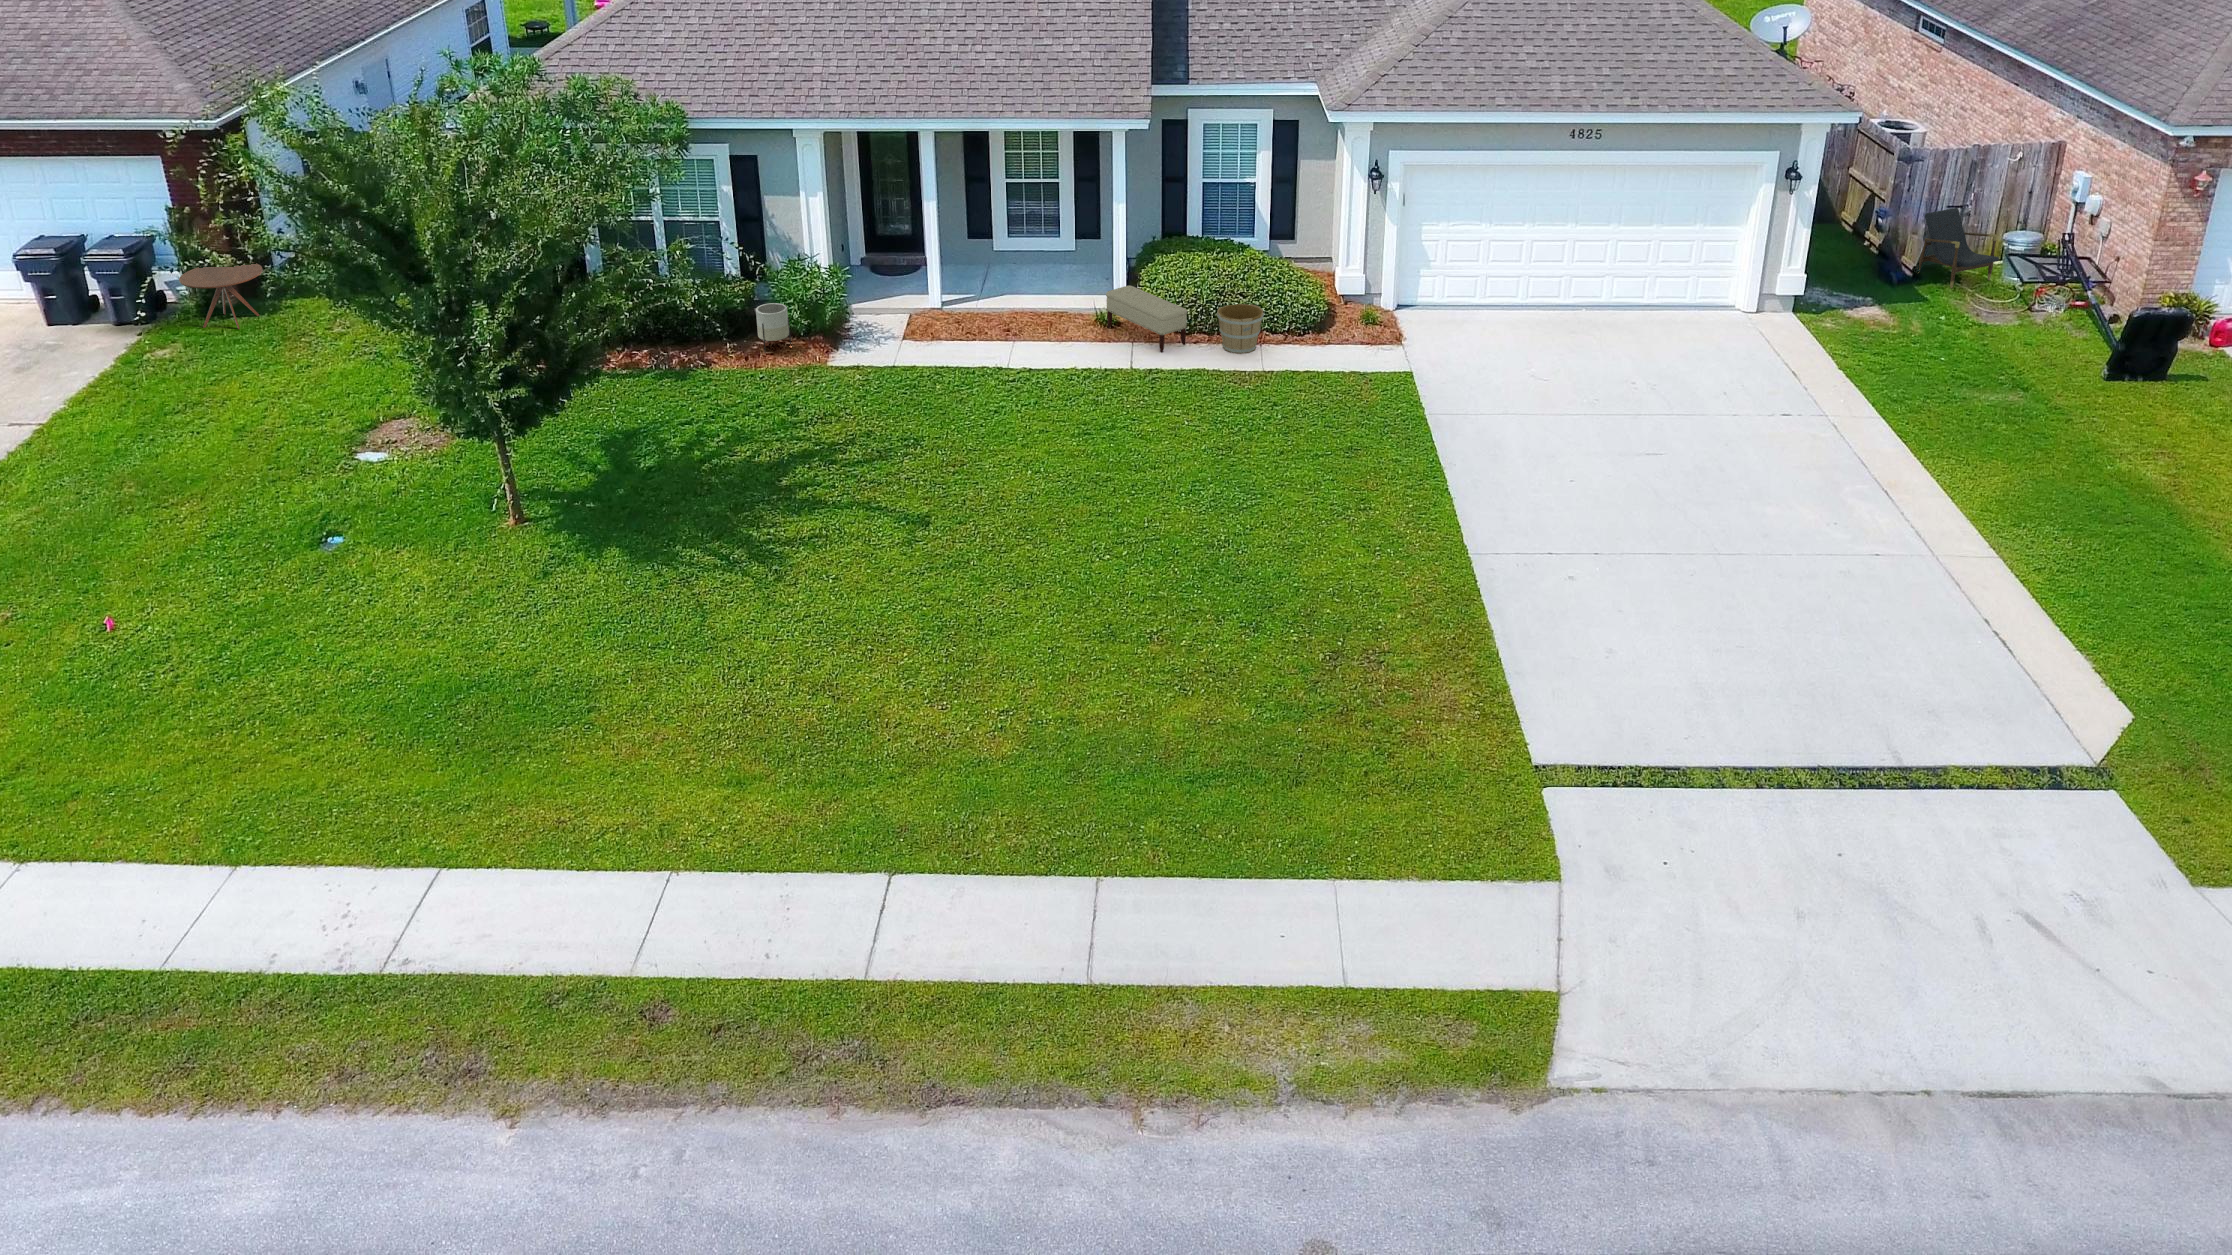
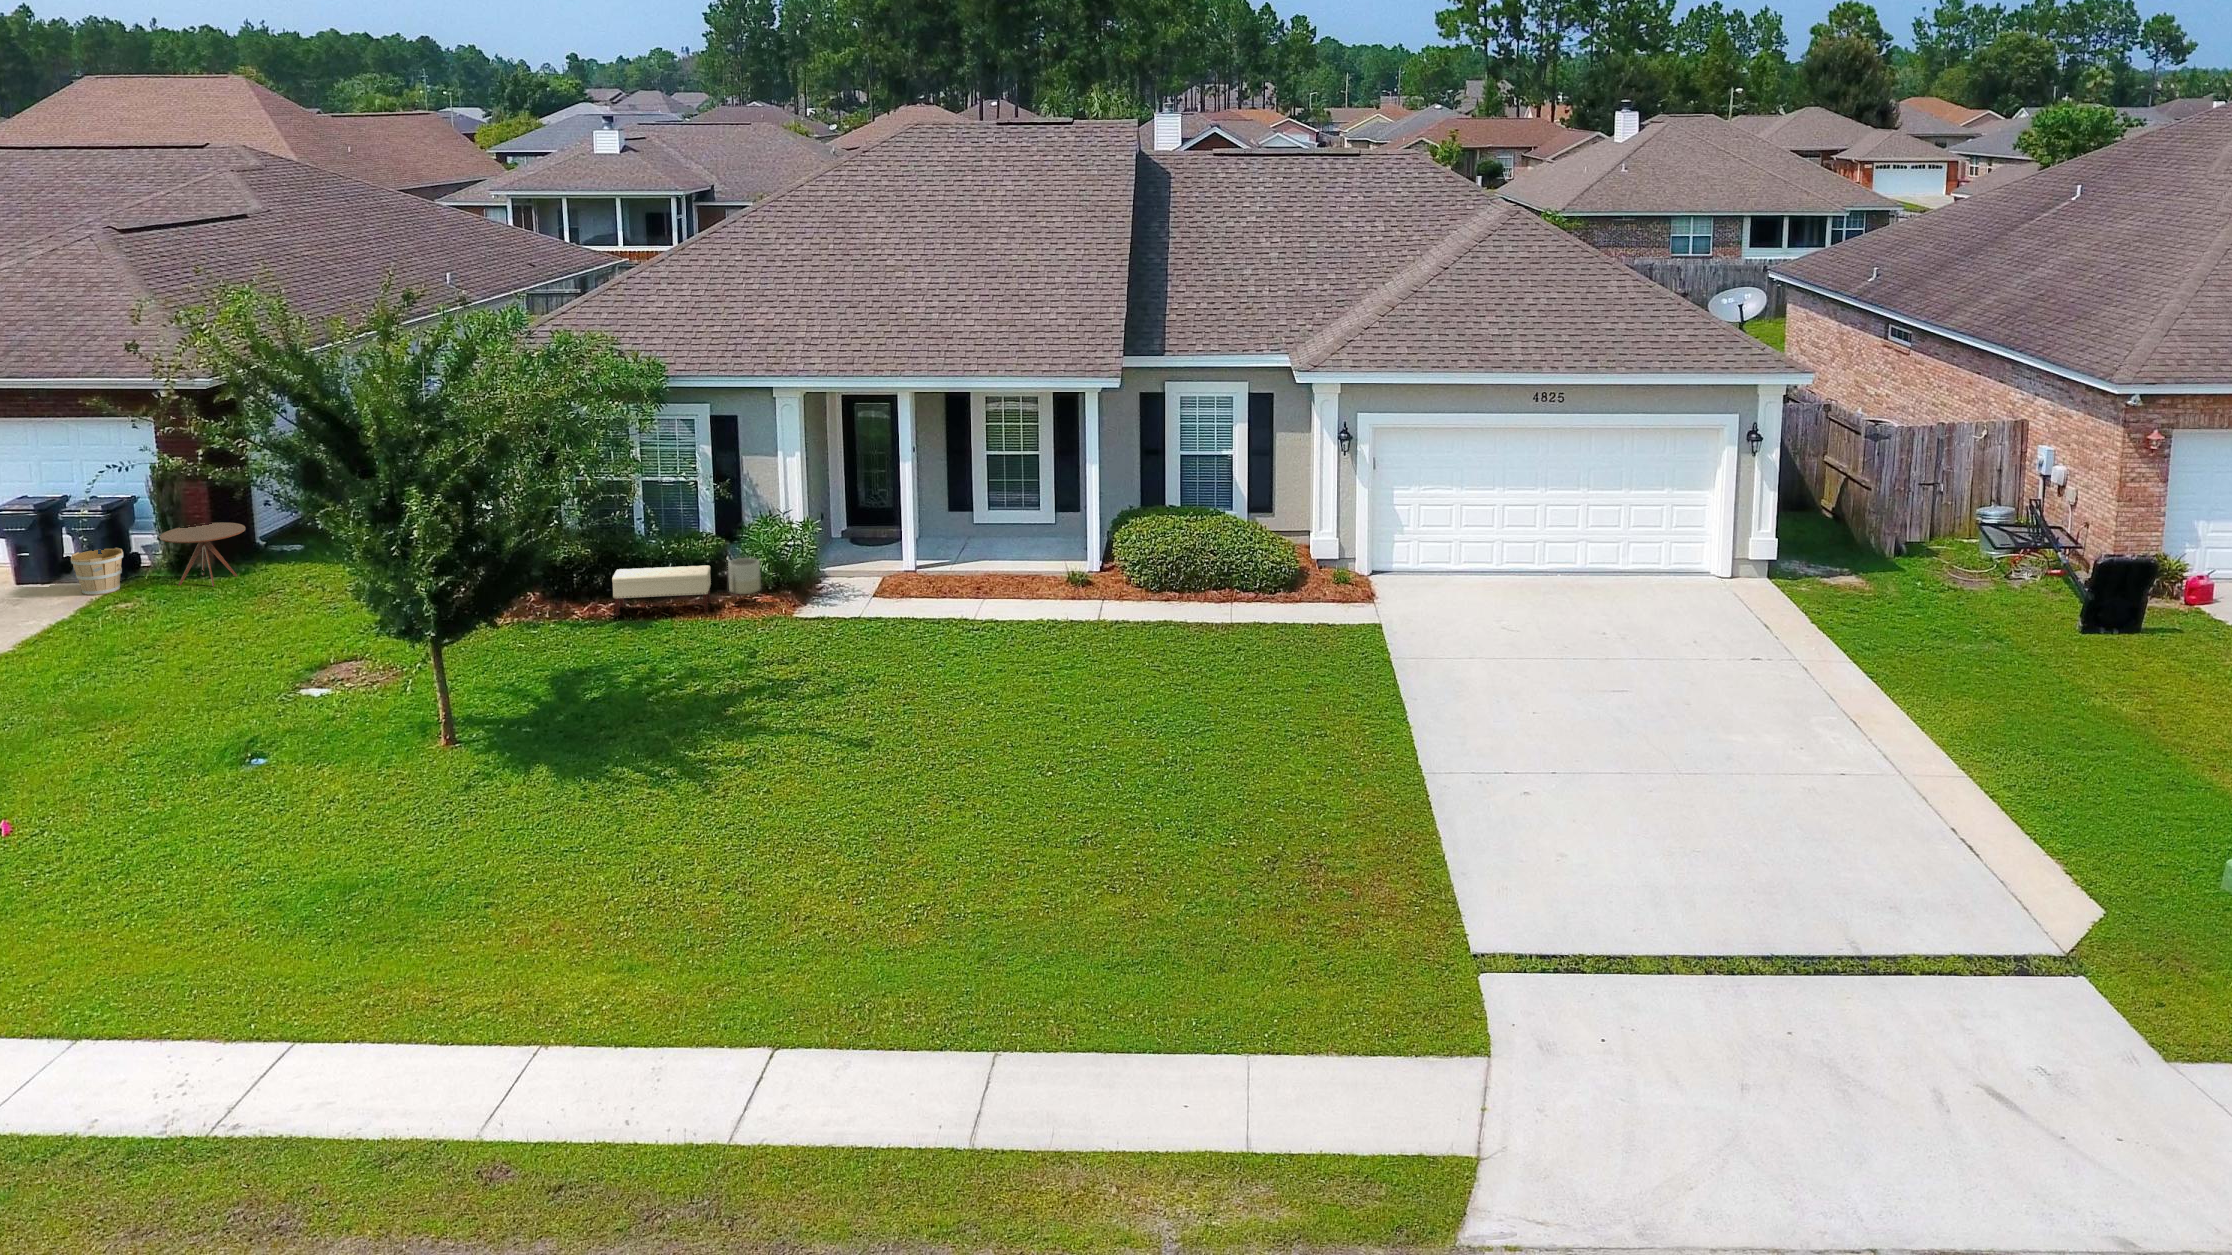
lounge chair: present [1918,208,1999,288] -> none [1891,483,1969,558]
bench: present [1106,285,1187,352] -> present [612,565,711,616]
wooden bucket: present [1217,304,1264,354] -> present [71,548,123,595]

